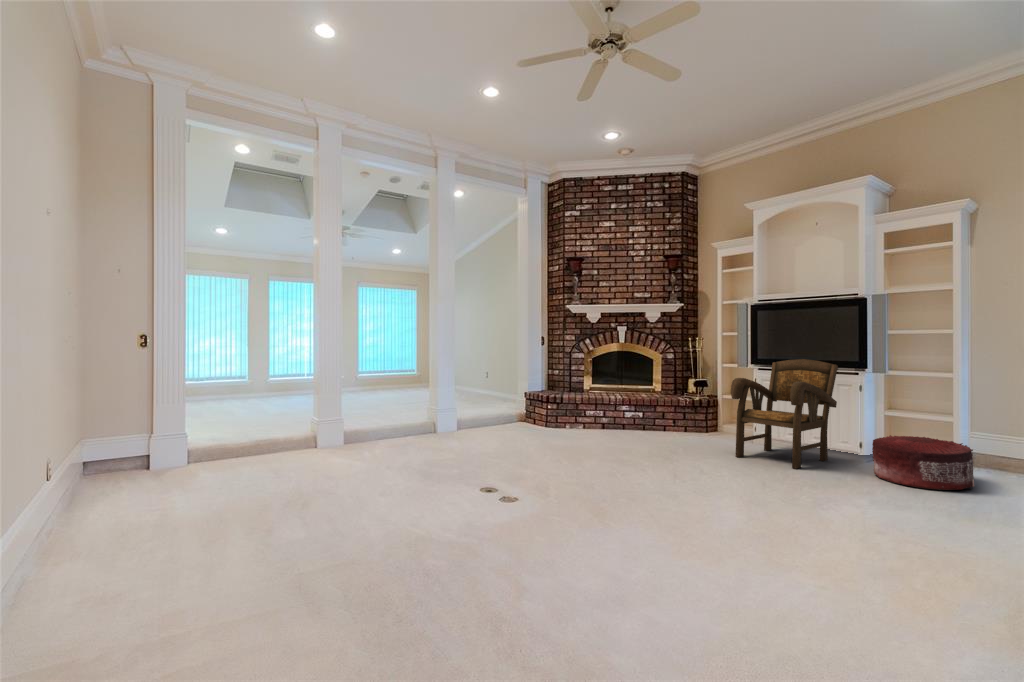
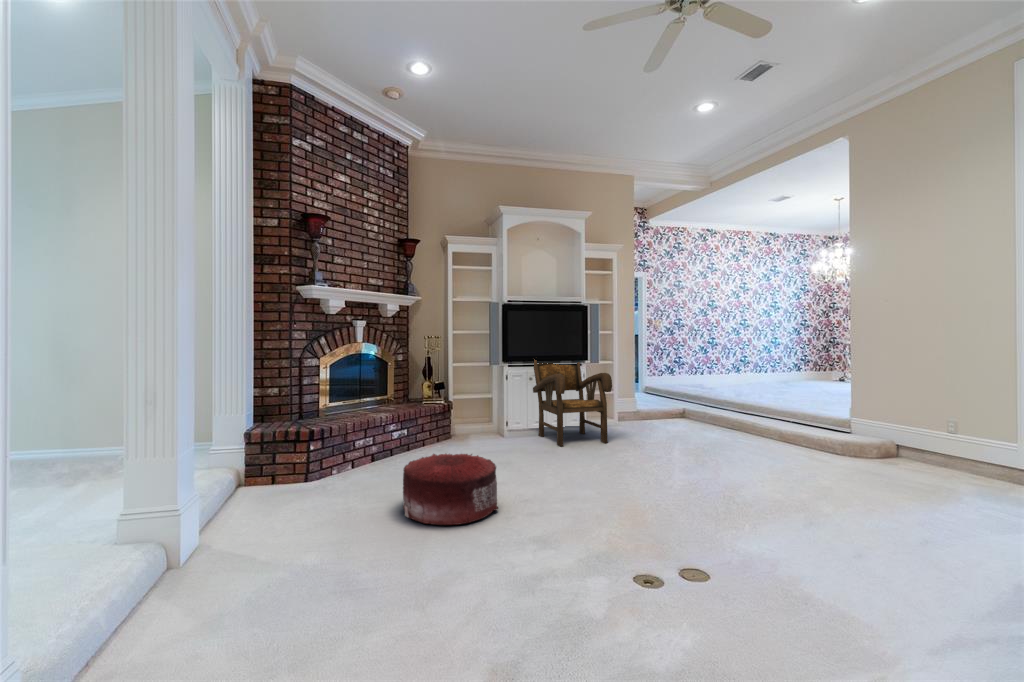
pouf: present [872,435,974,490] -> present [403,454,498,525]

